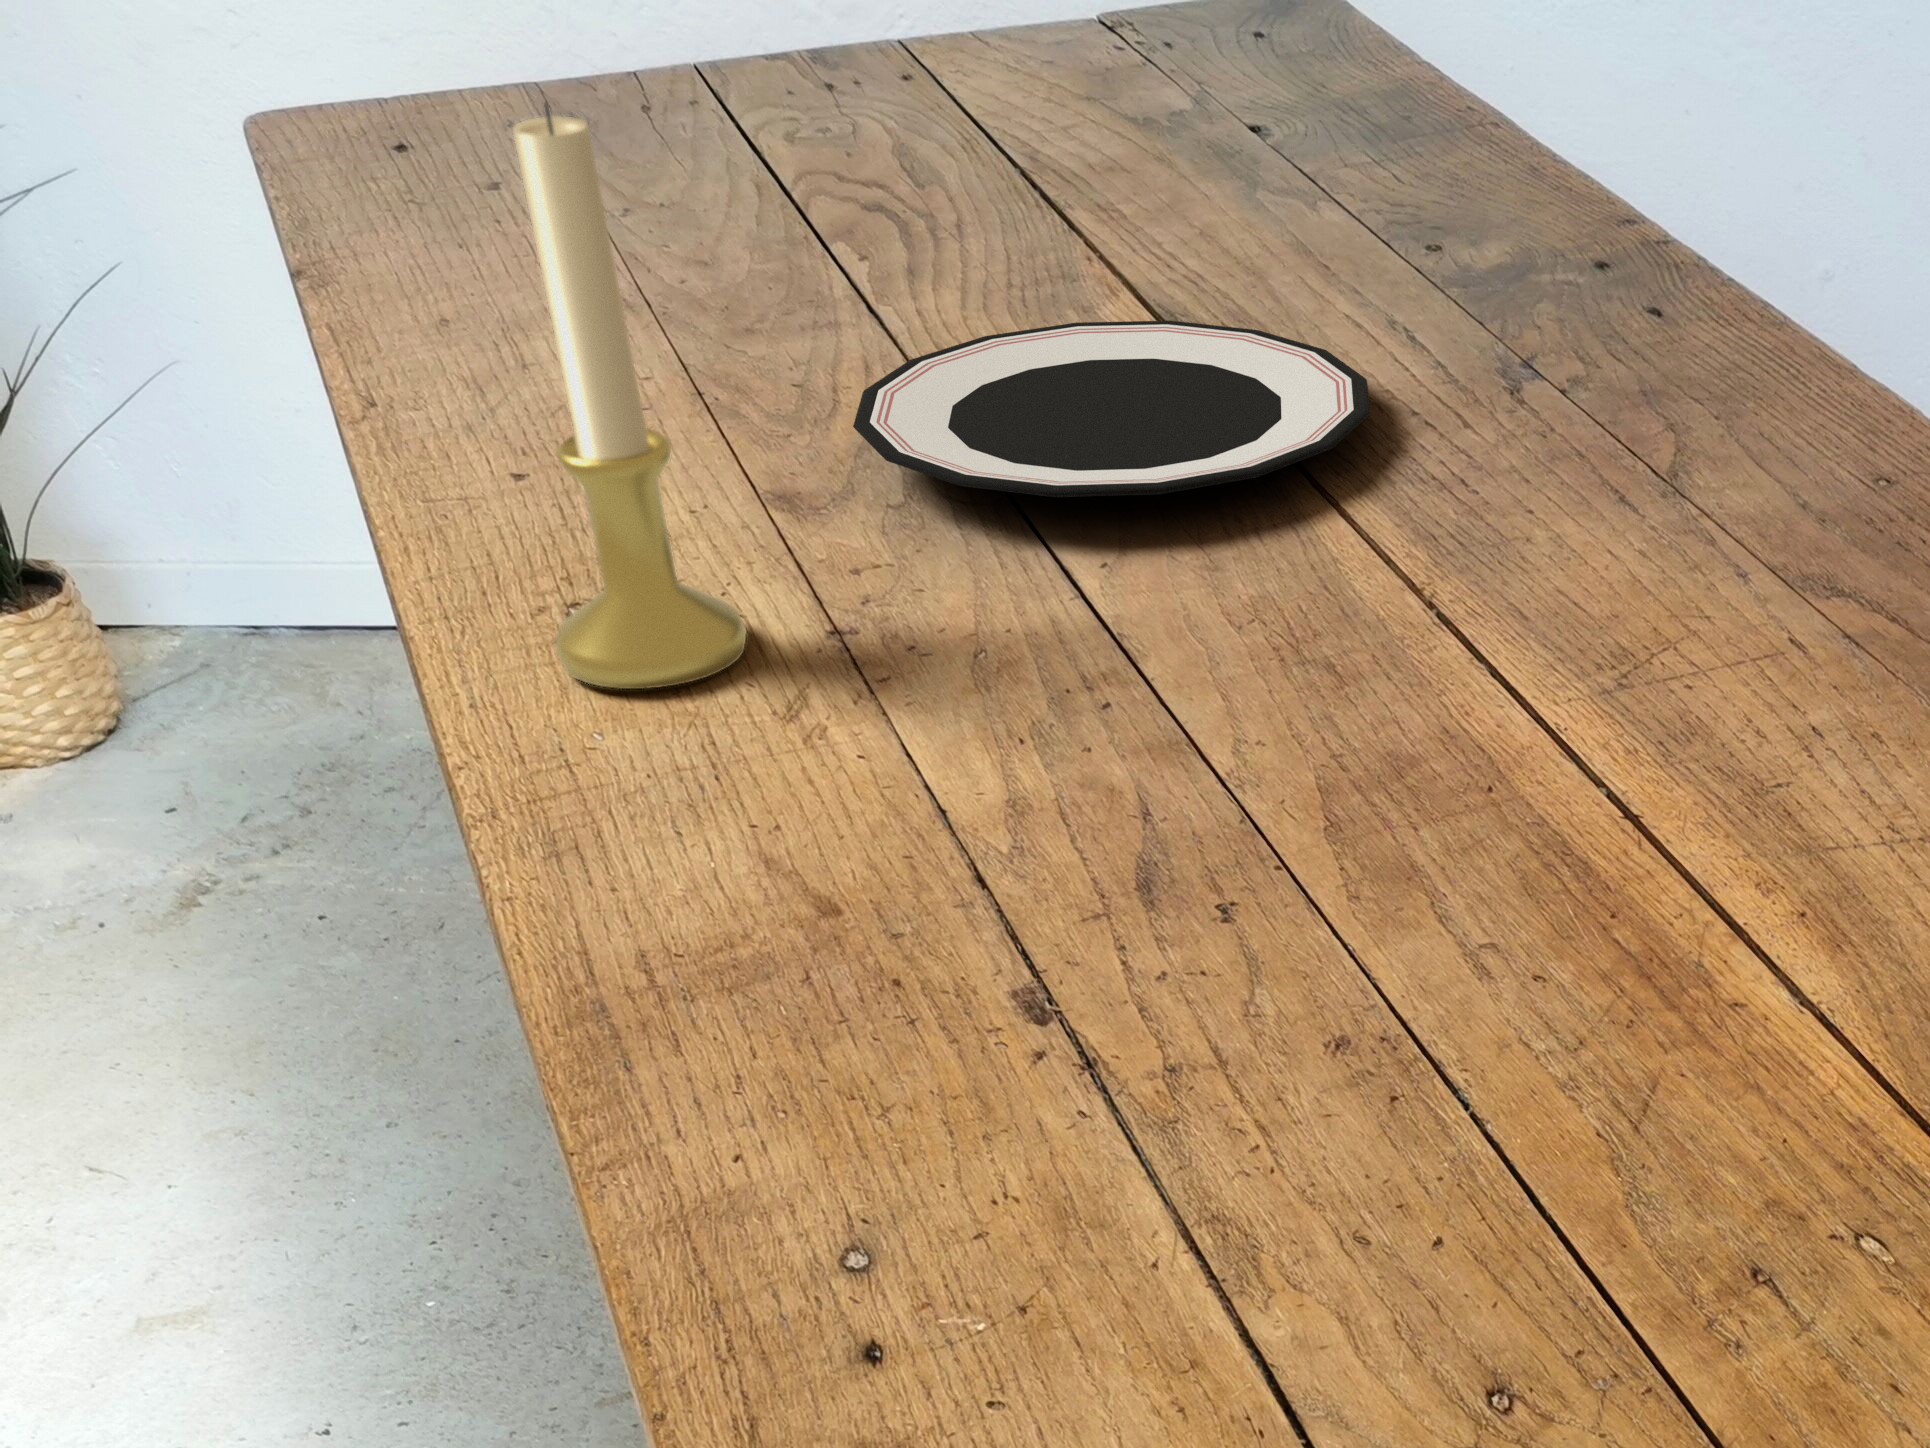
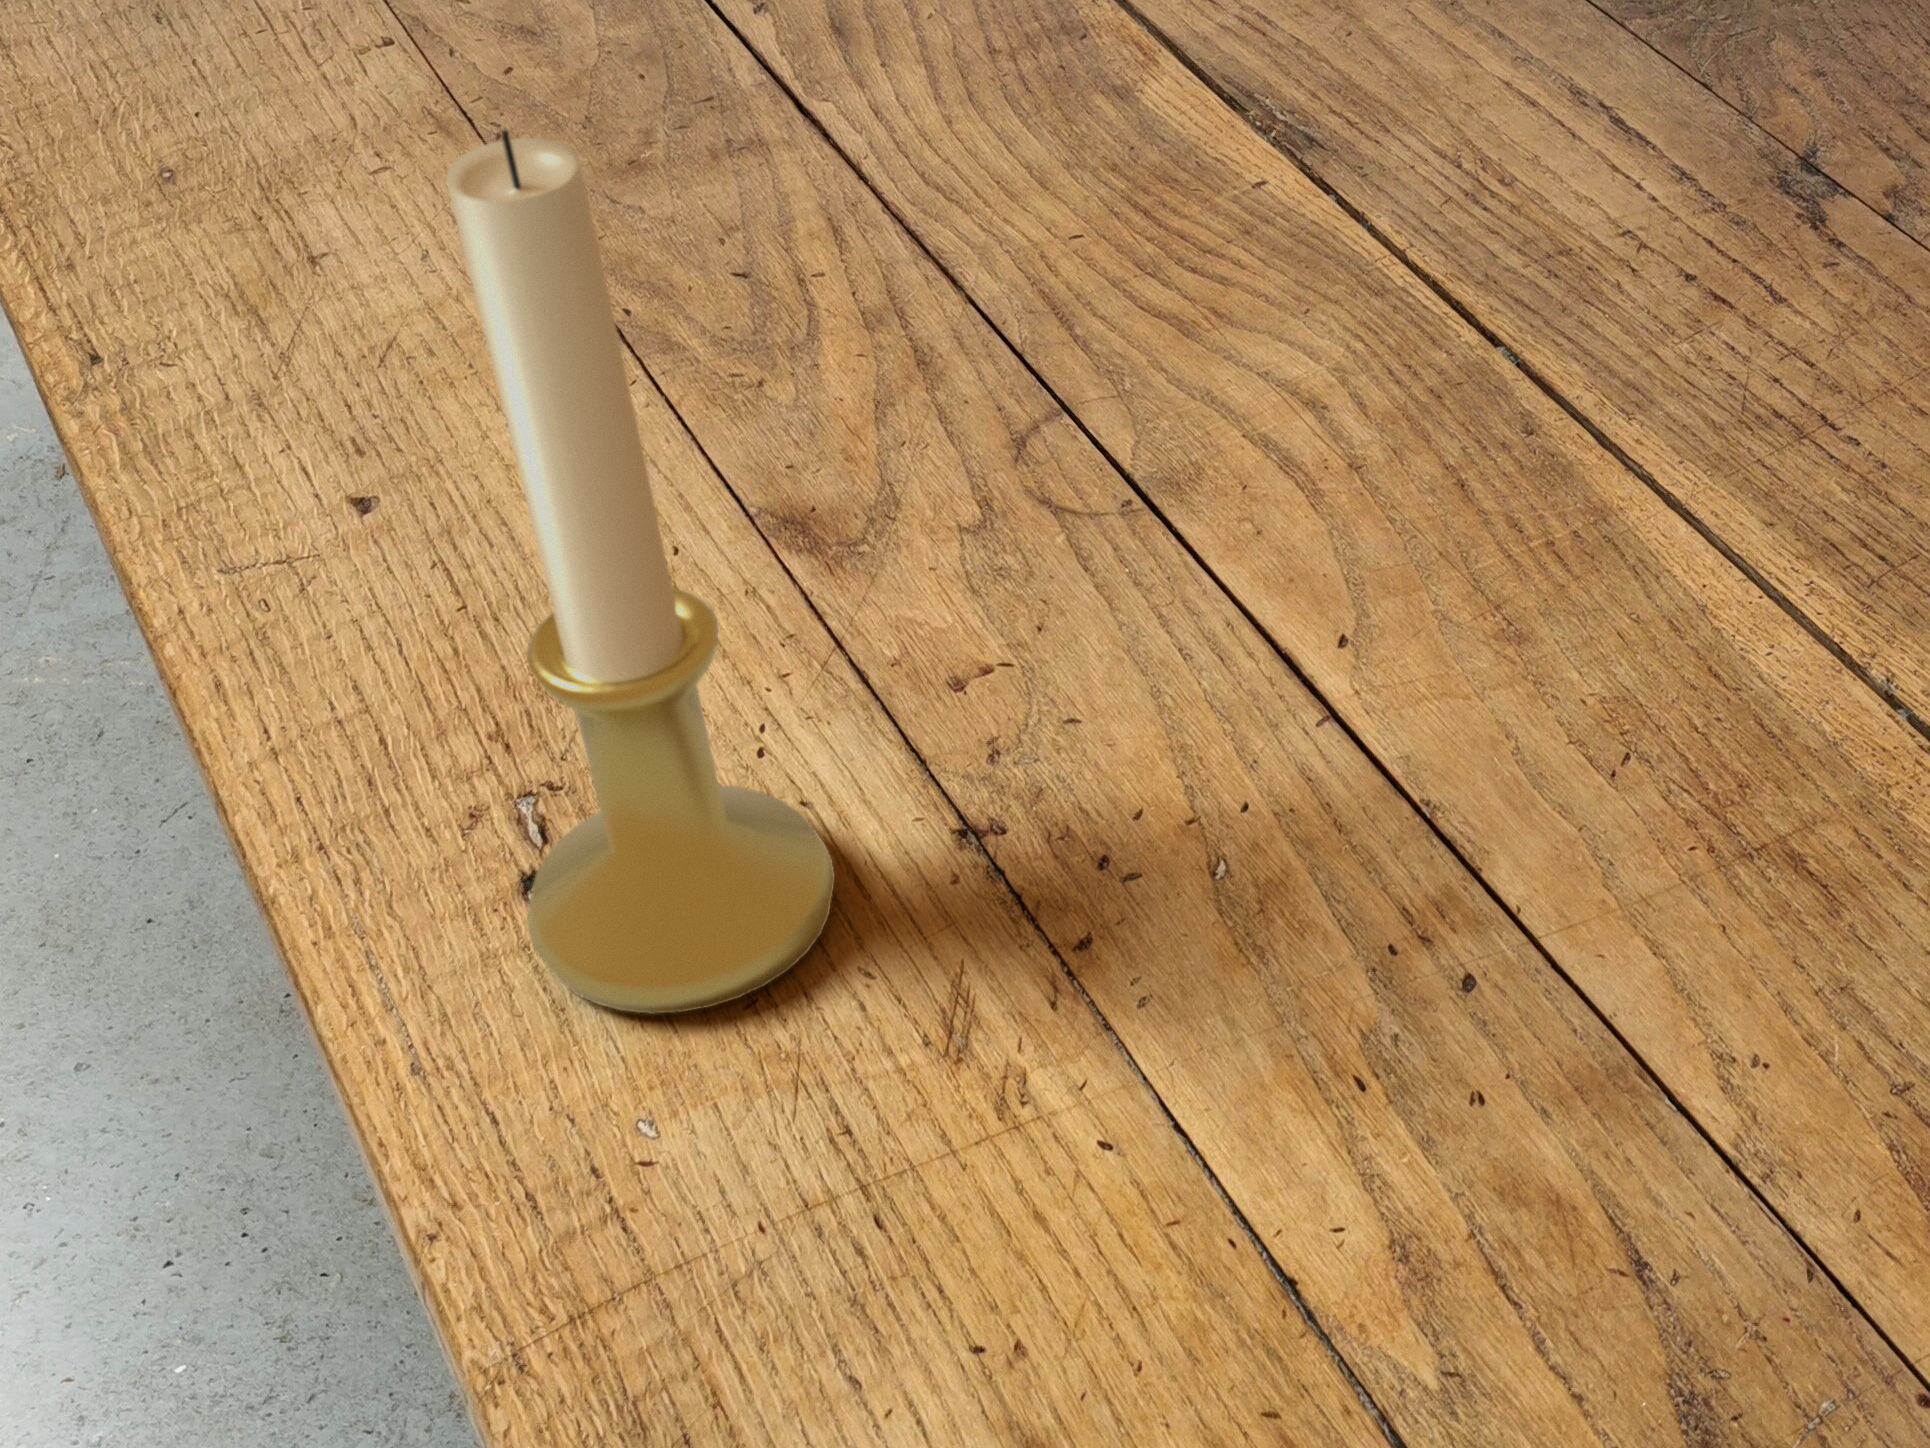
plate: present [853,321,1370,497] -> none [877,124,1658,543]

